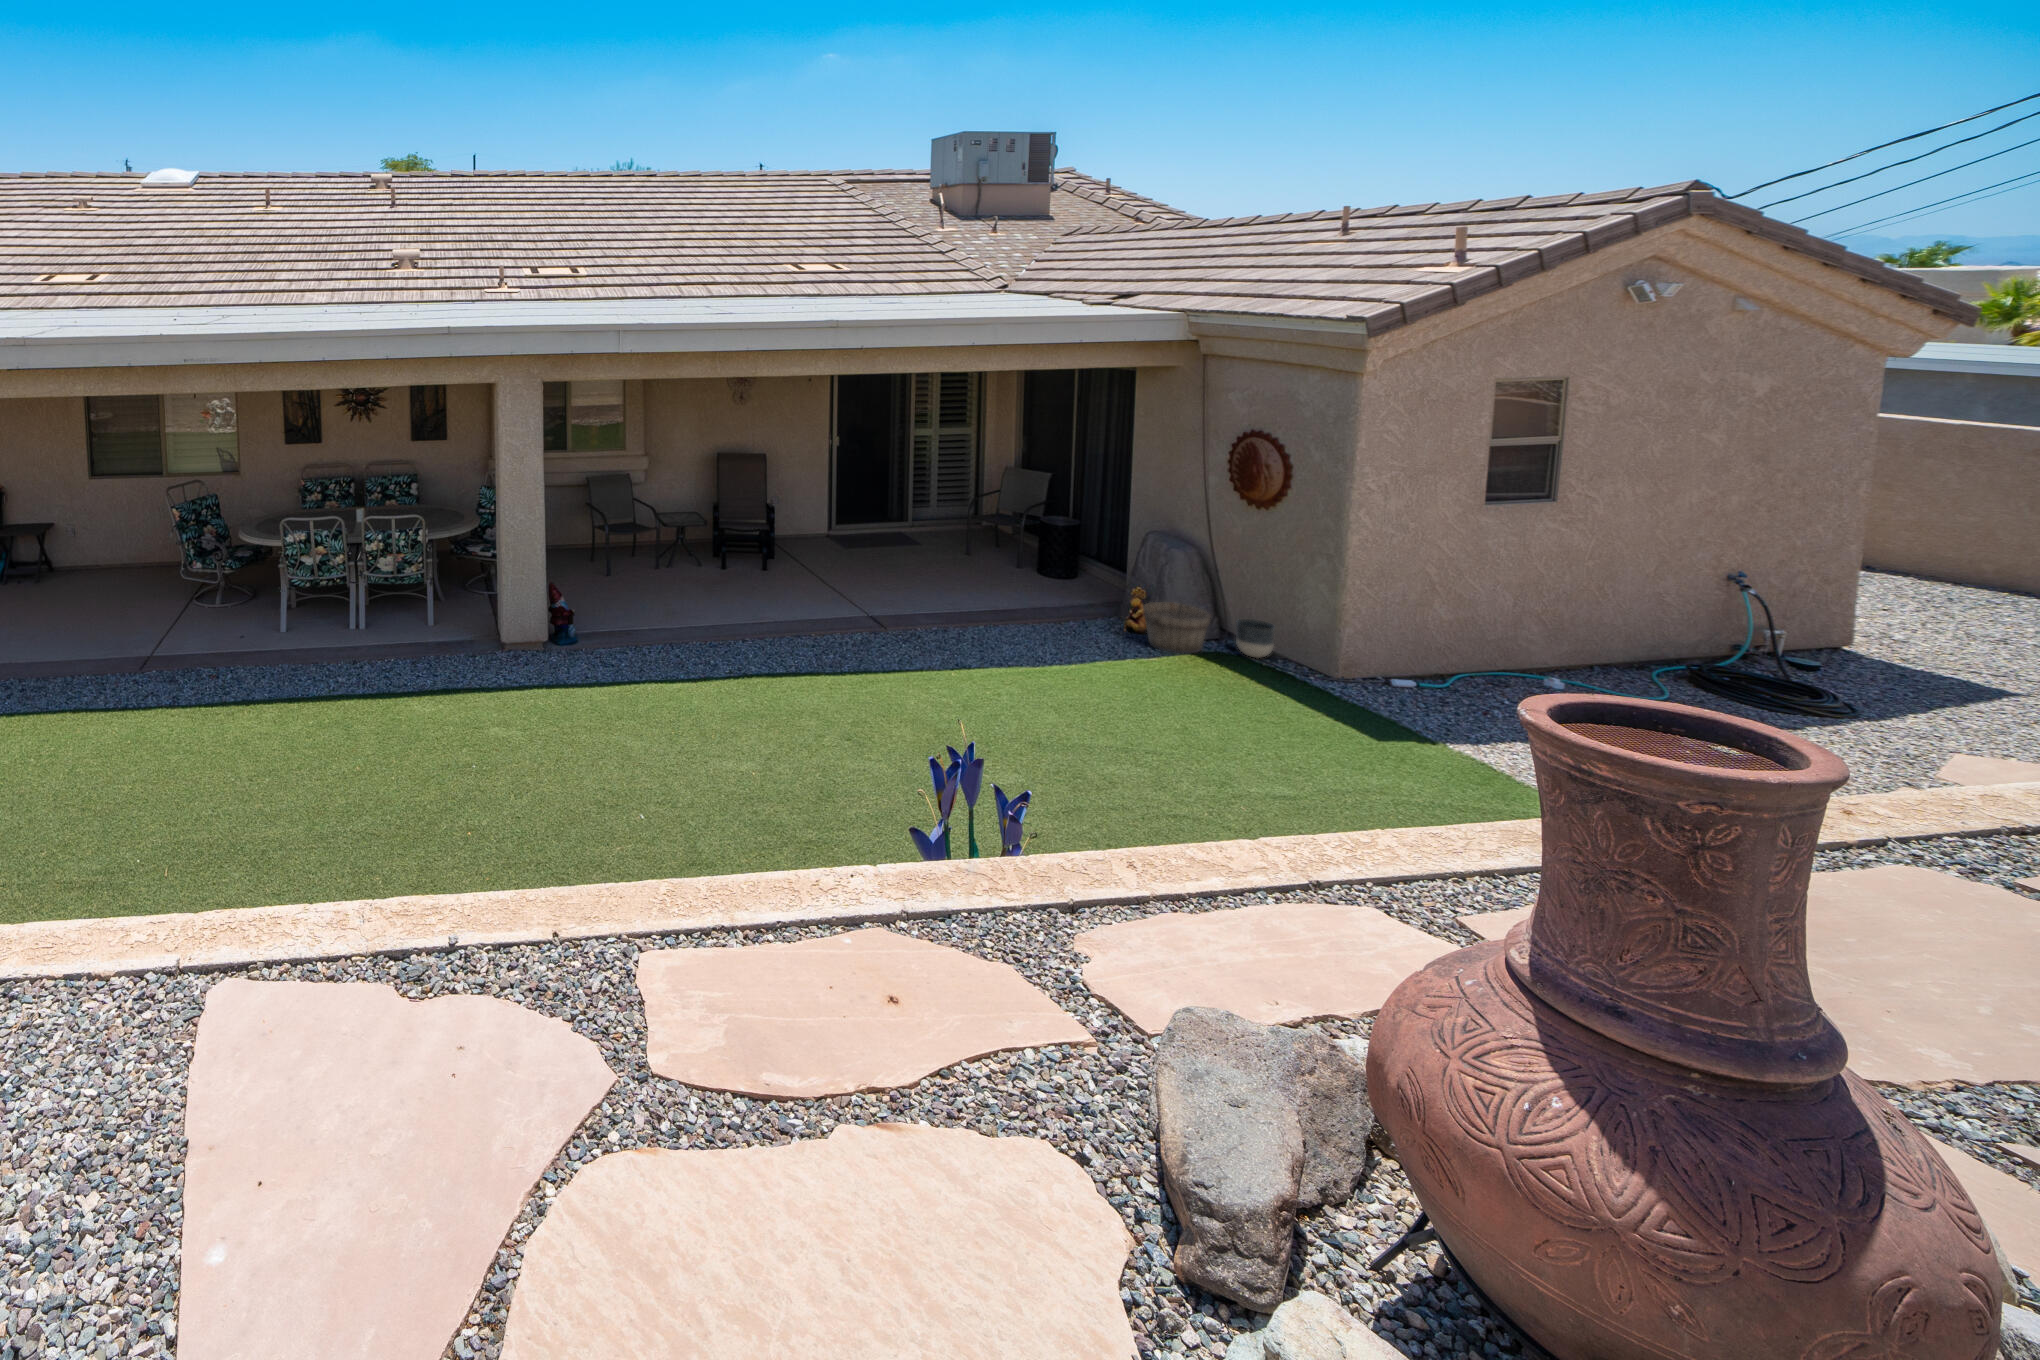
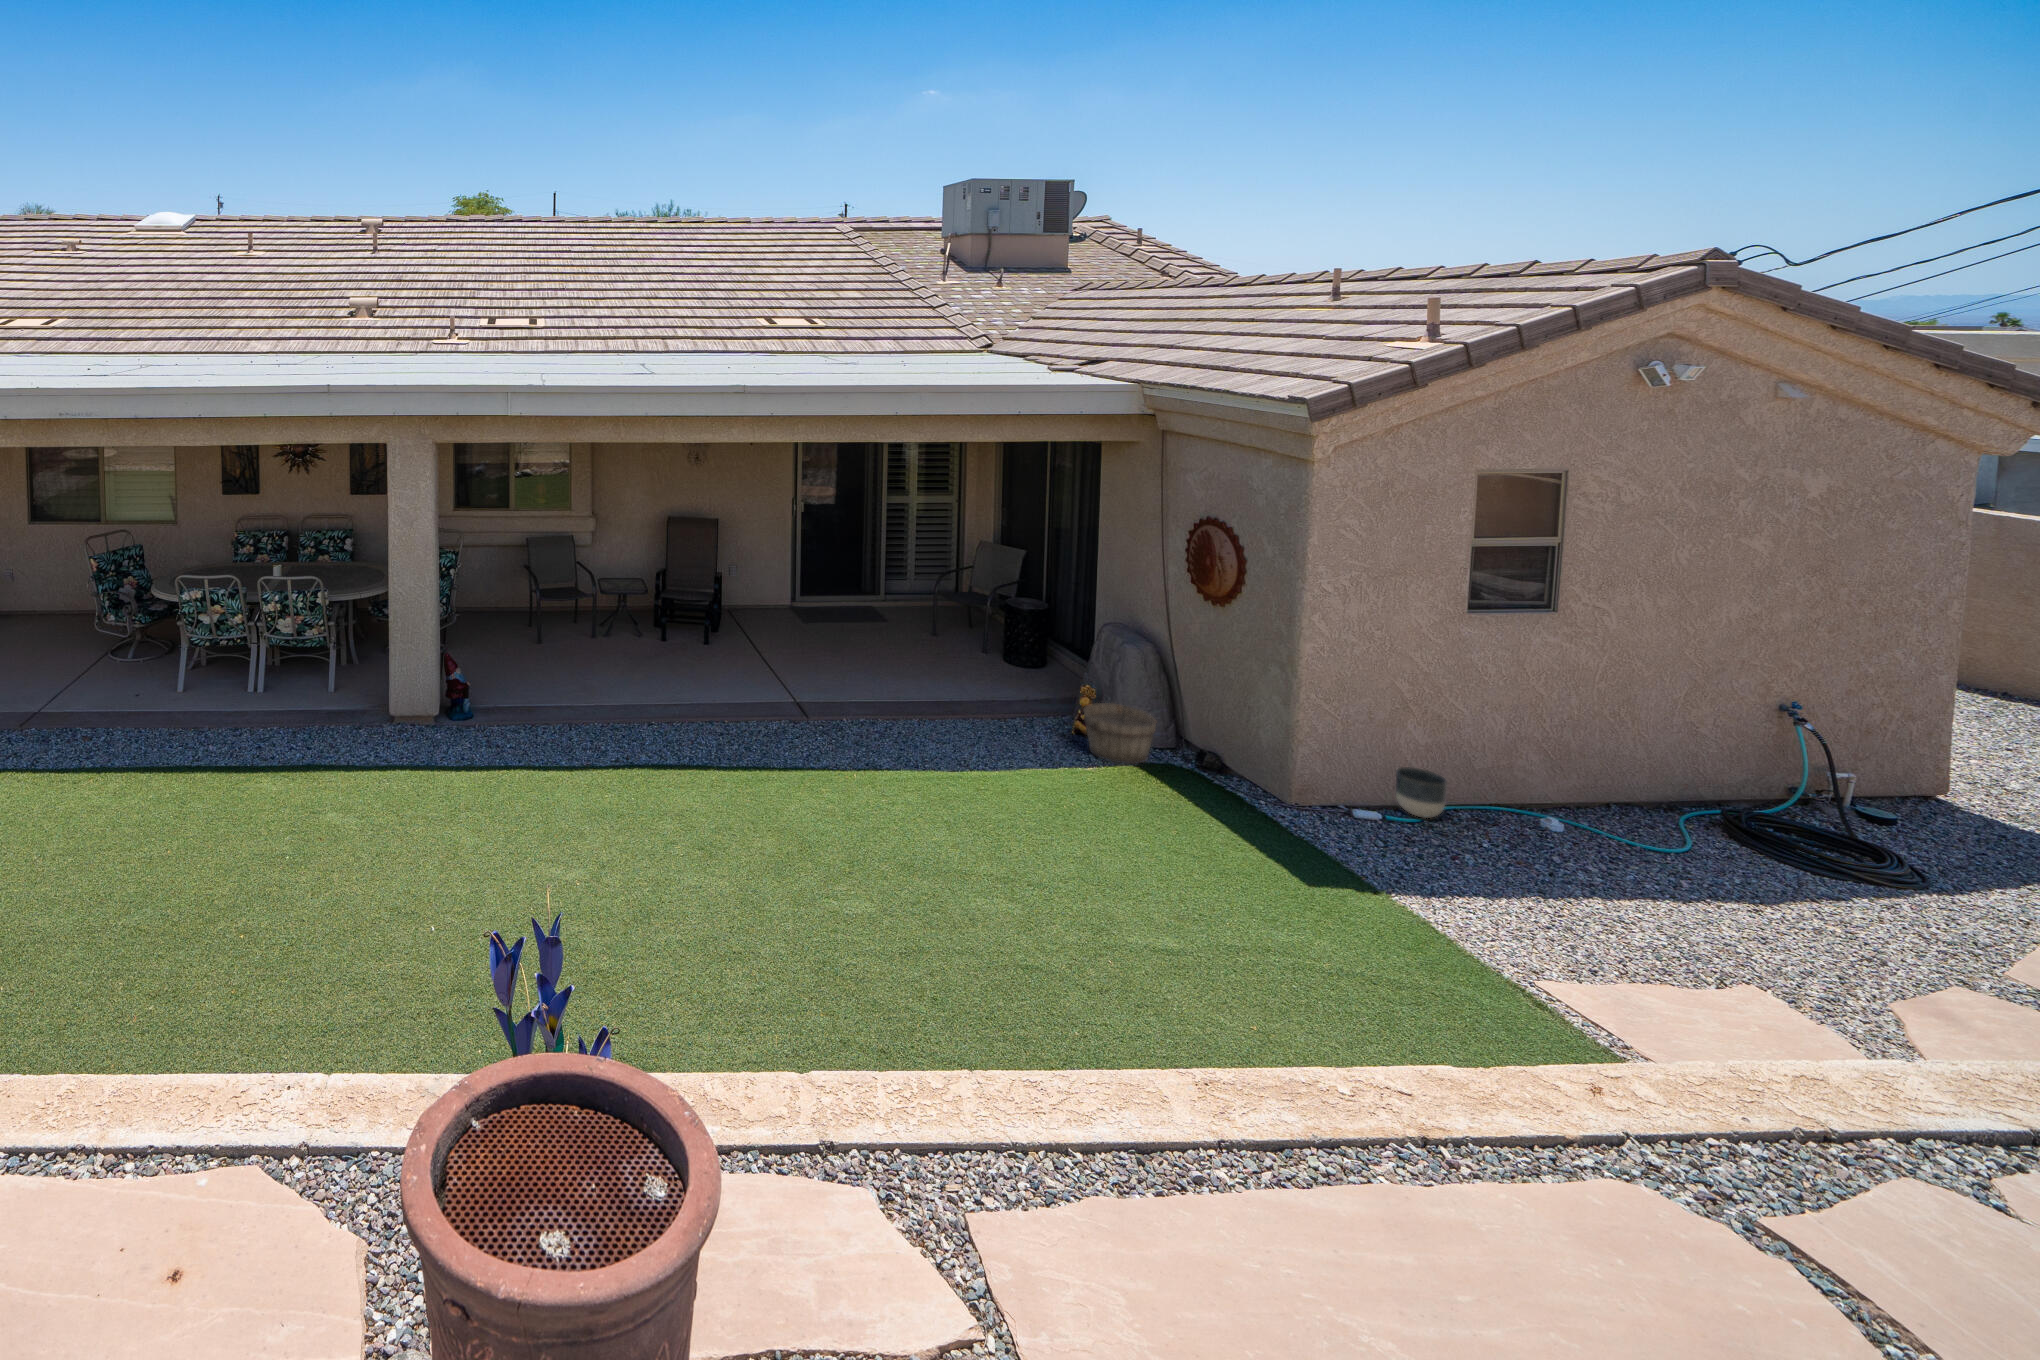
planter: present [1236,619,1275,657] -> present [1396,767,1447,818]

